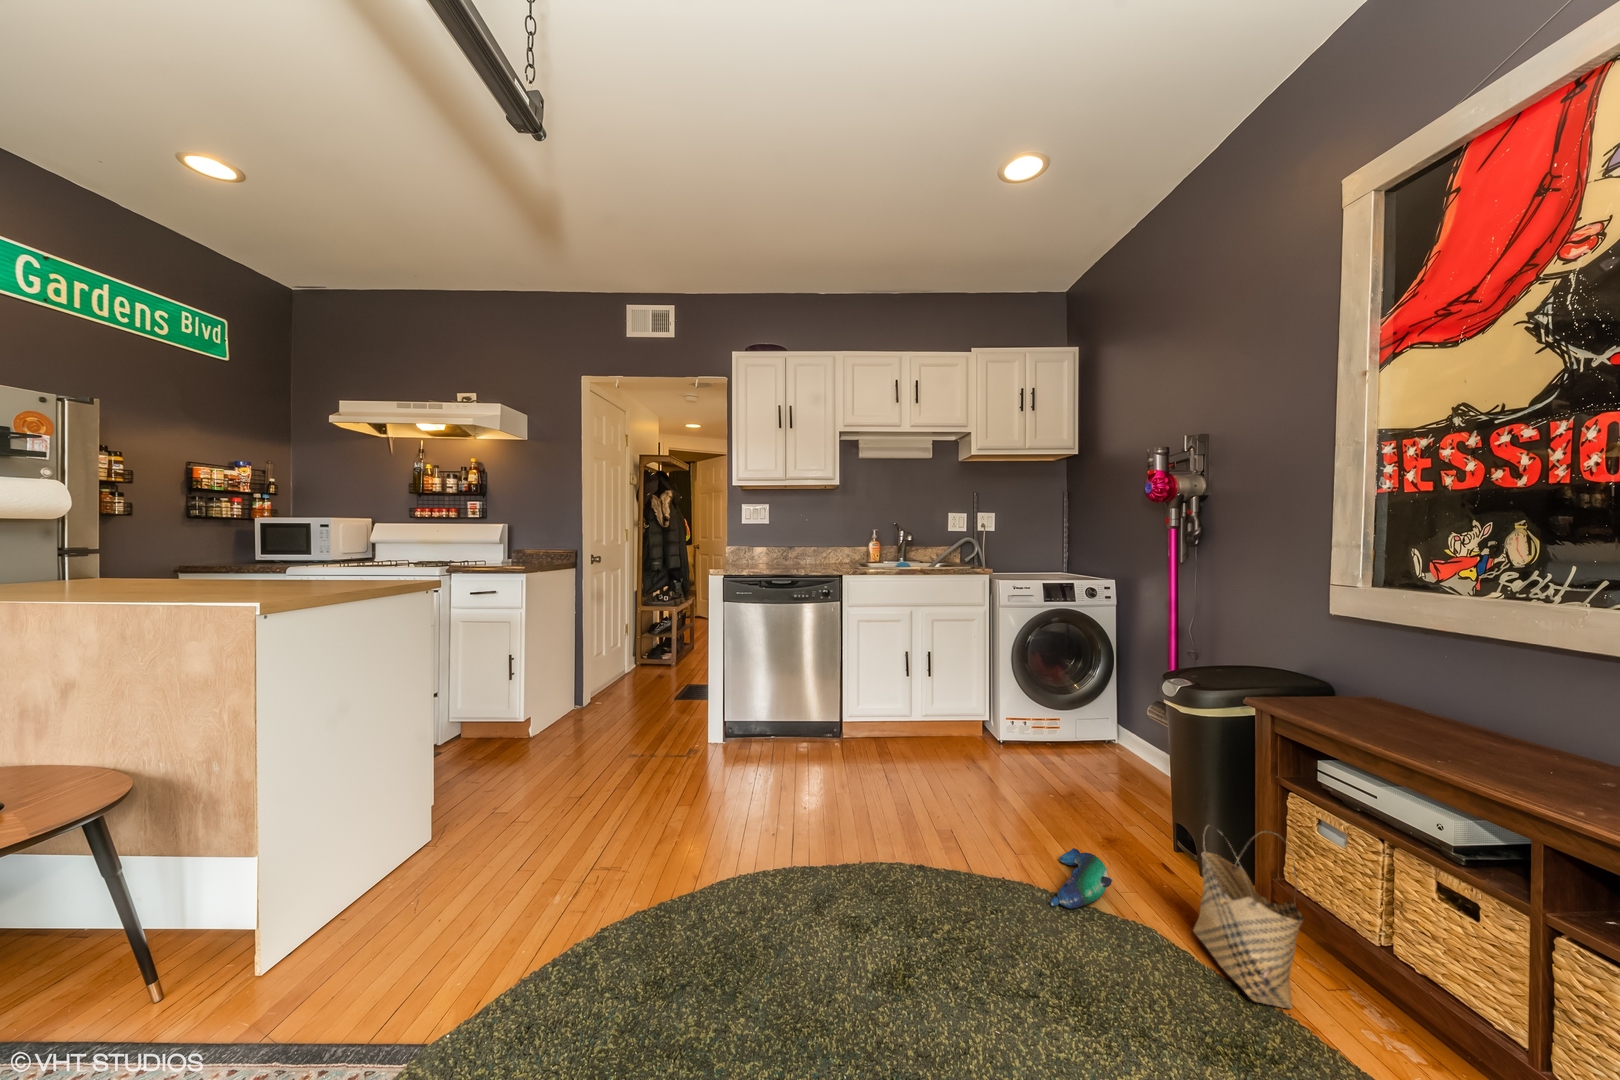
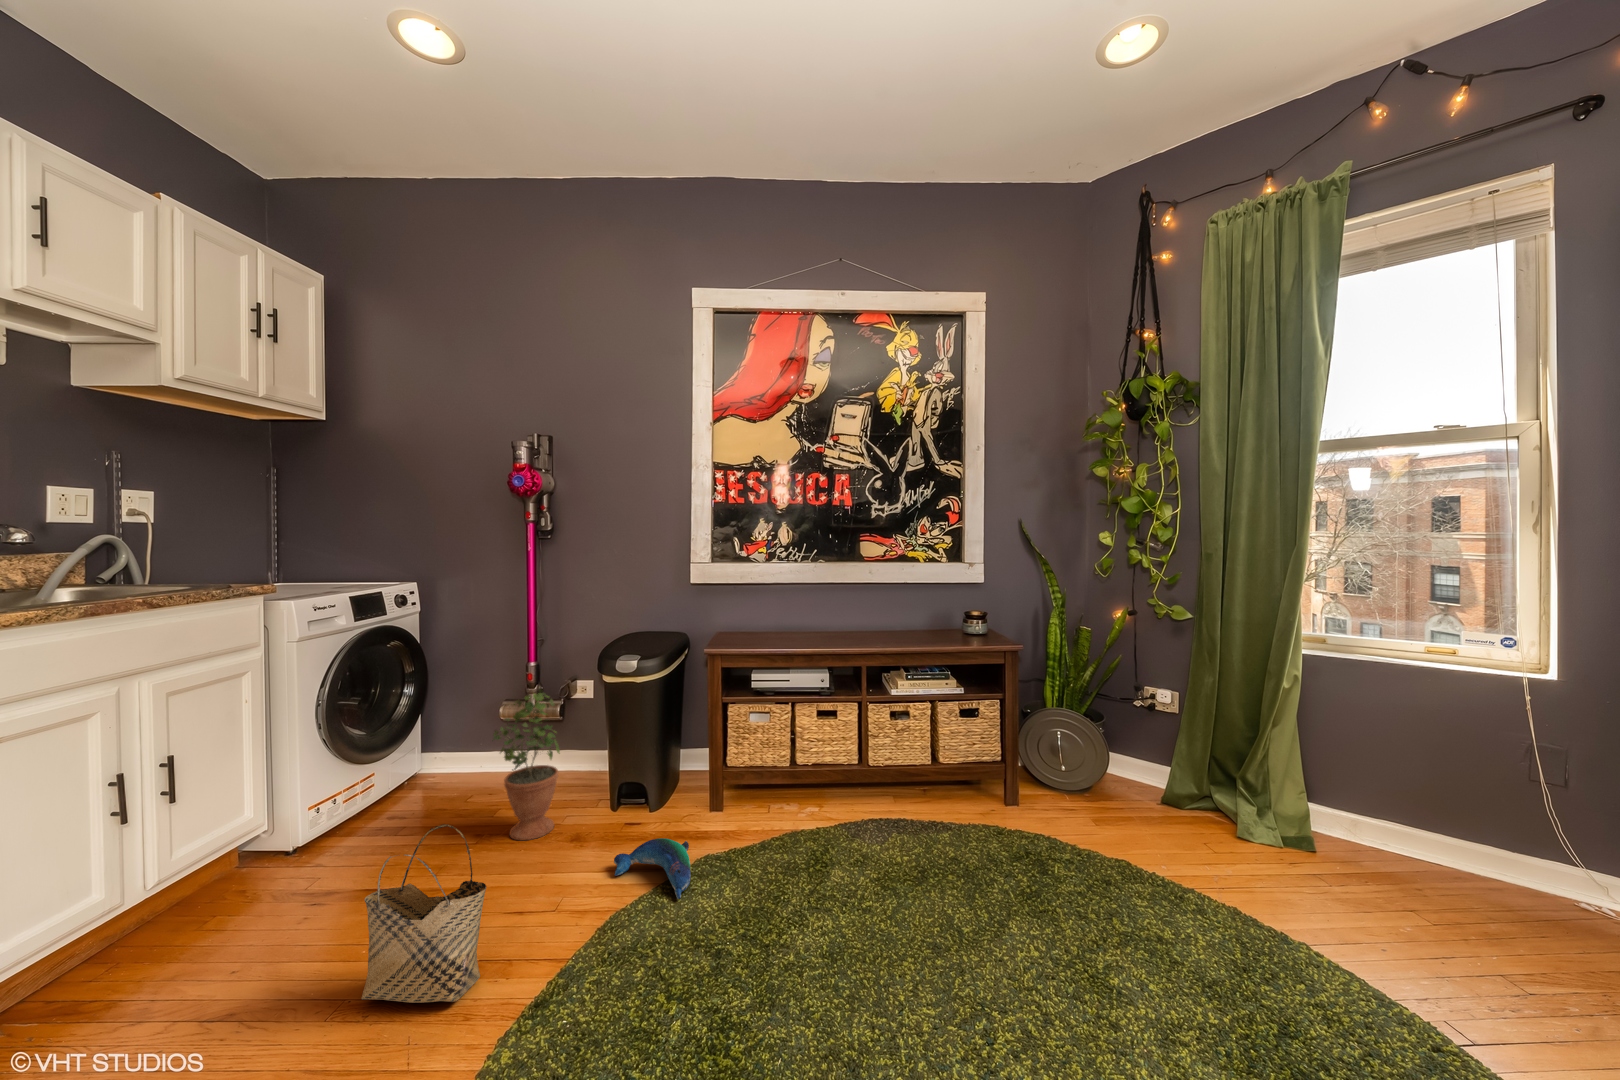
potted plant: none [1061,677,1125,814] -> present [492,689,560,840]
woven basket: present [1193,825,1304,1008] -> present [361,824,486,1003]

